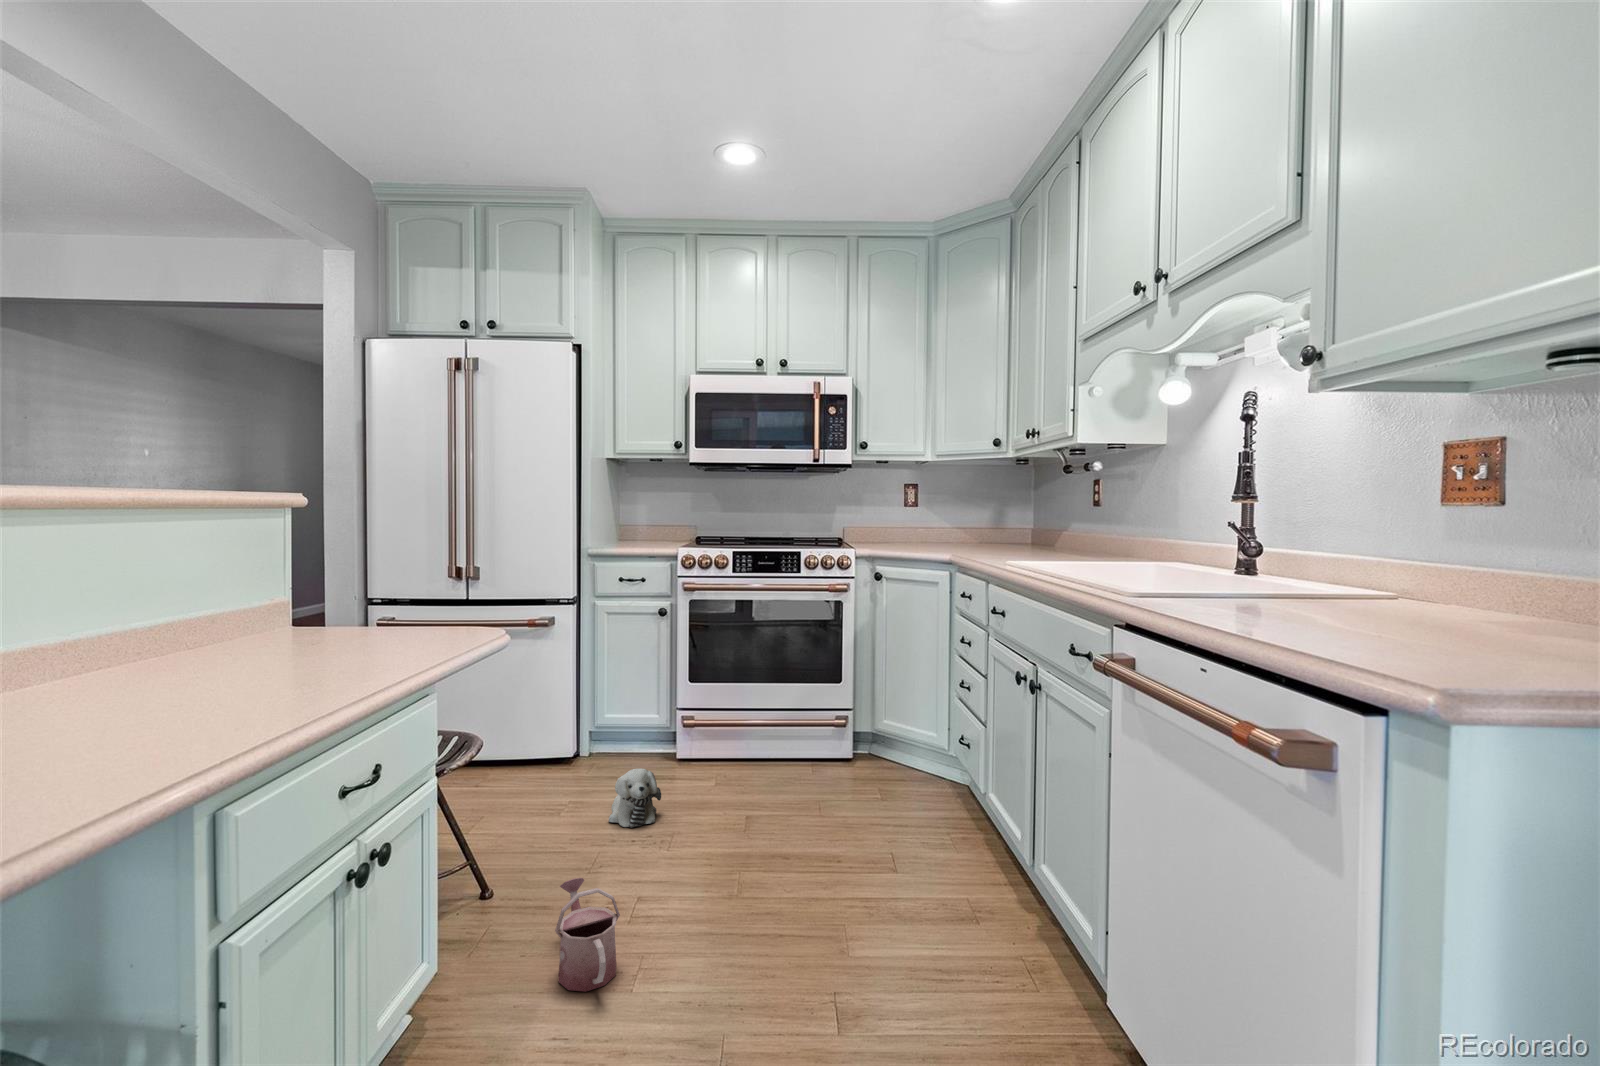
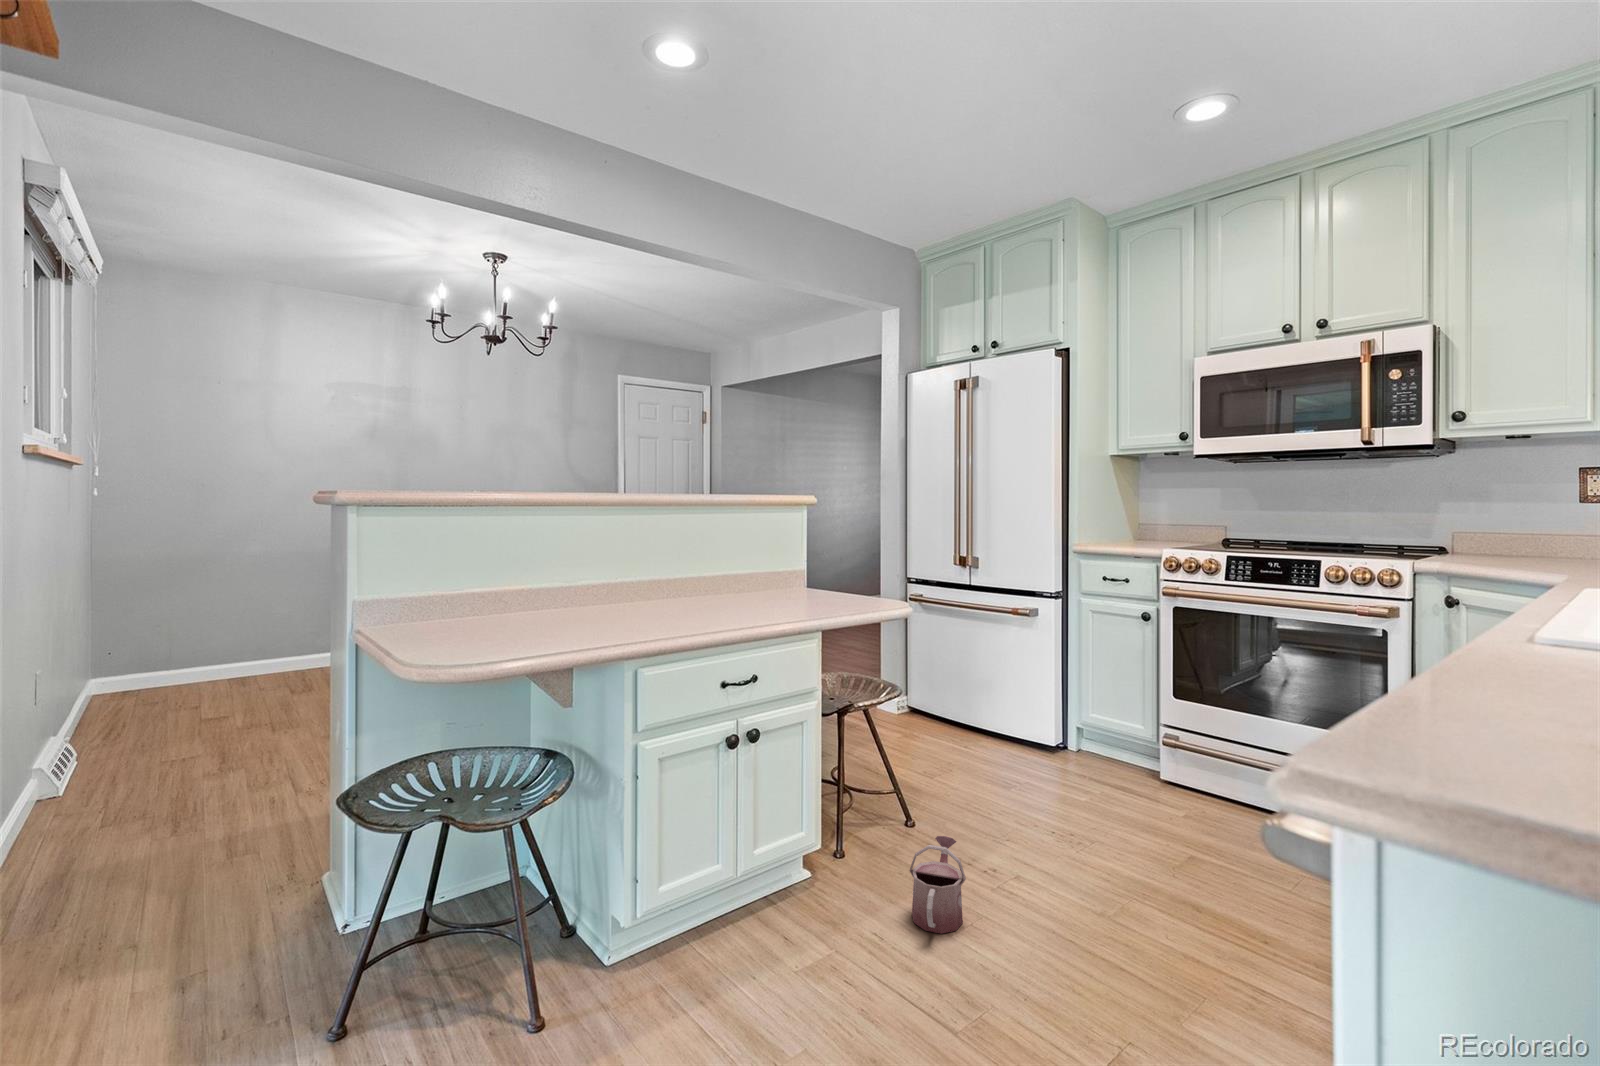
plush toy: present [609,769,661,828] -> none [1046,767,1101,827]

